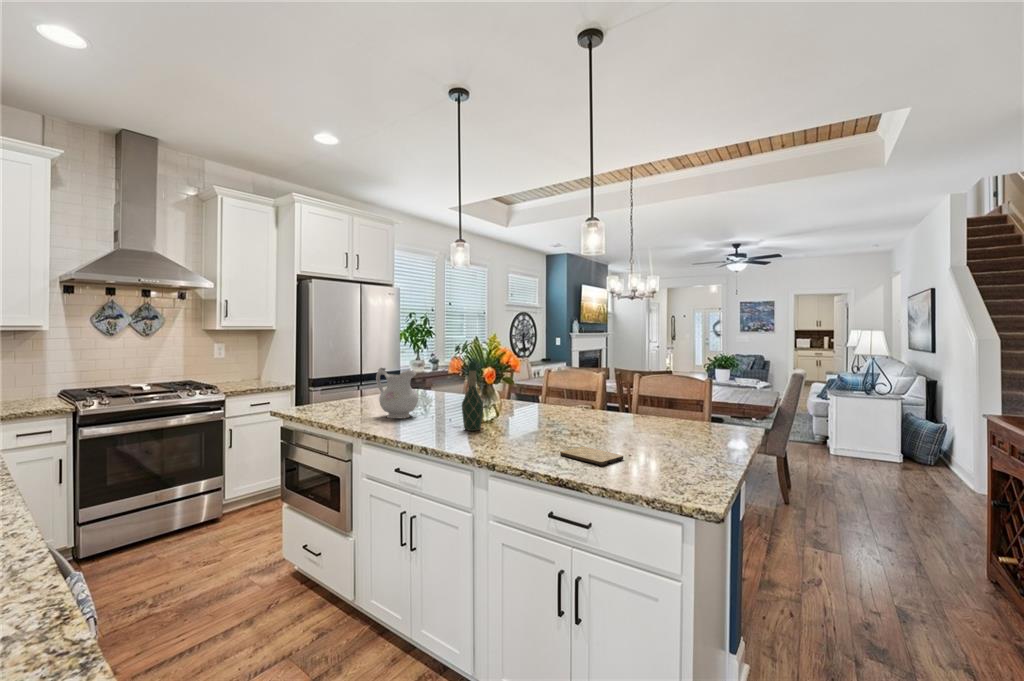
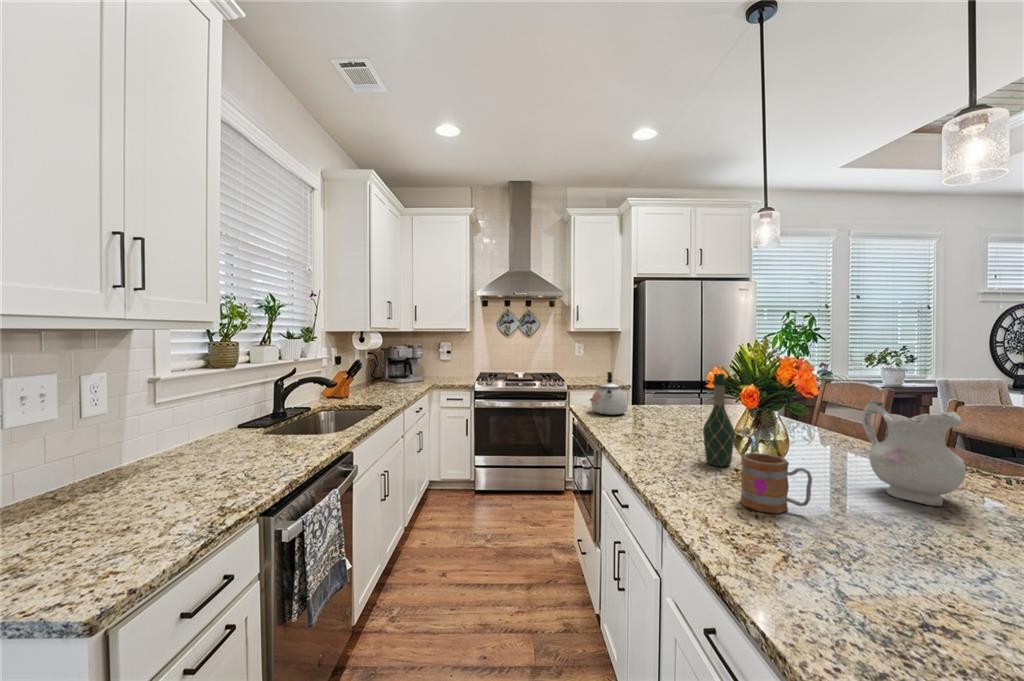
ceramic pitcher: present [376,368,418,418] -> present [862,400,966,506]
kettle: none [314,370,352,413] -> present [591,372,628,415]
mug: none [514,411,553,447] -> present [740,453,812,513]
cutting board: present [560,446,624,466] -> none [788,535,920,597]

